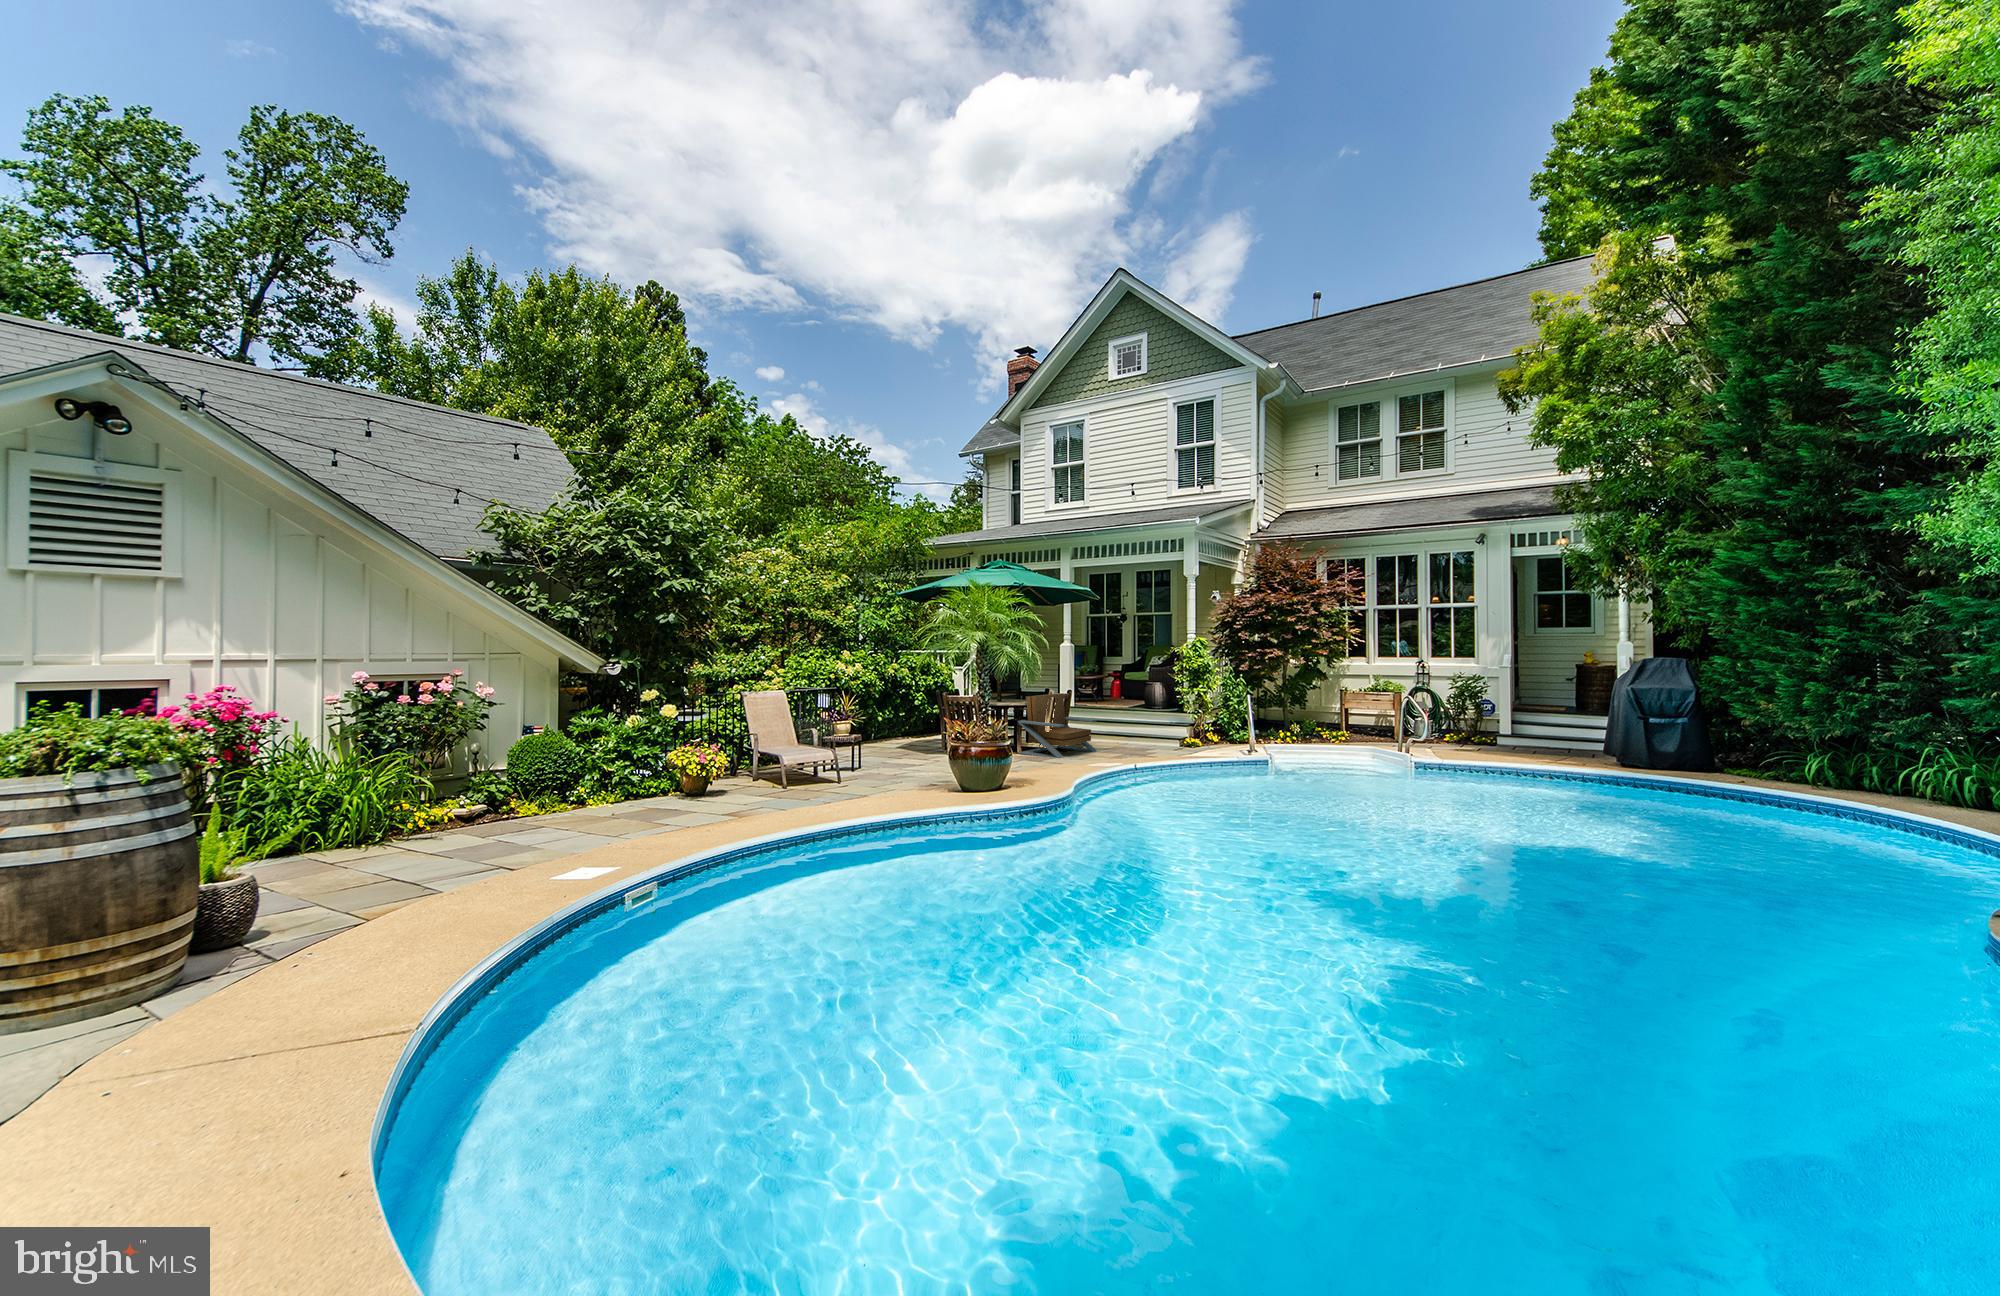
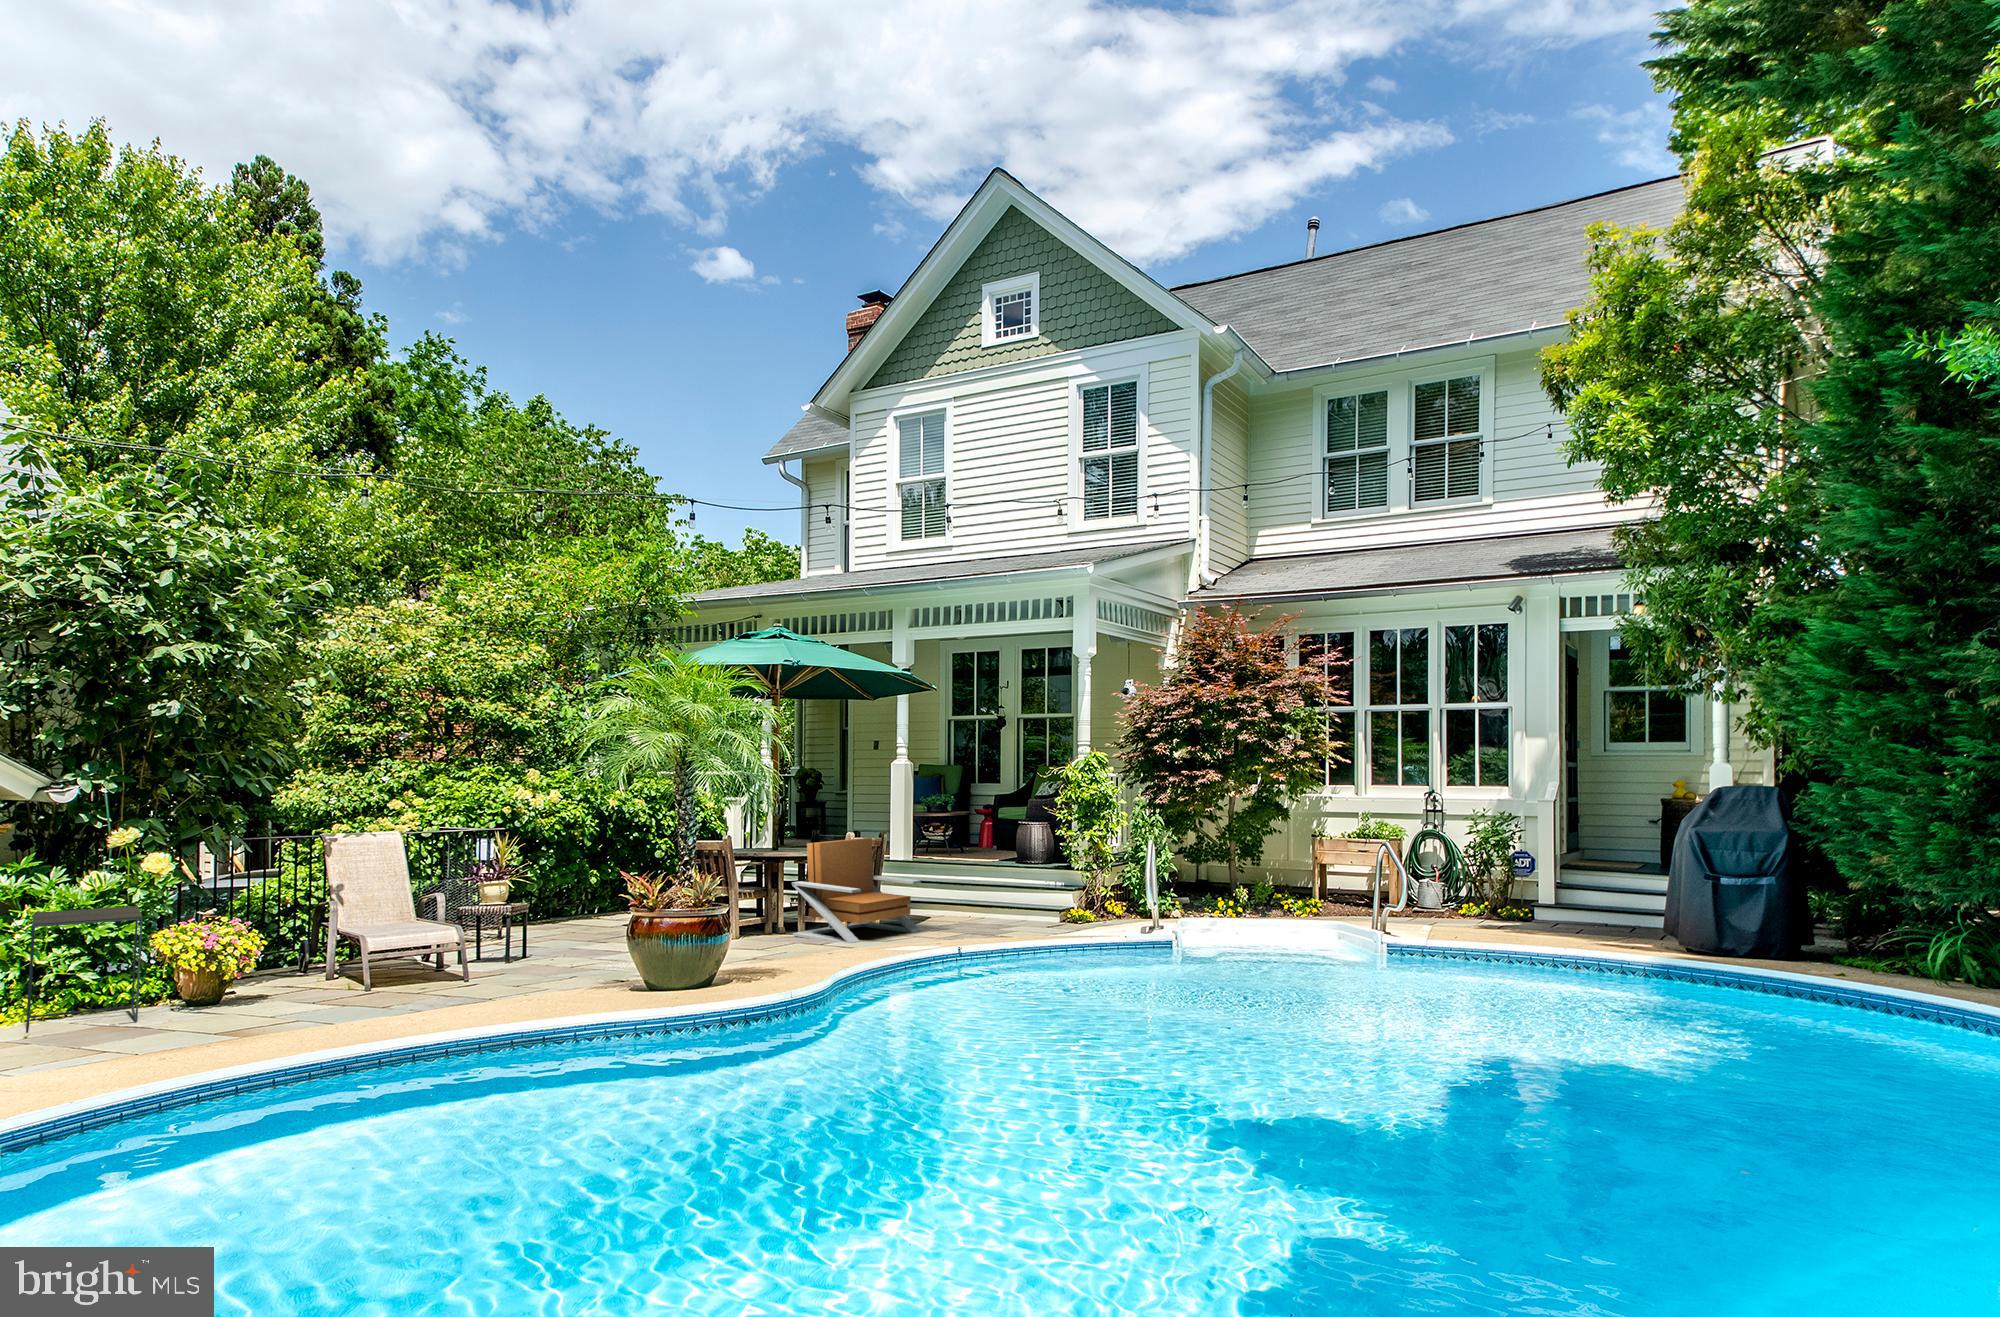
side table: none [609,735,675,811] -> present [26,906,143,1033]

